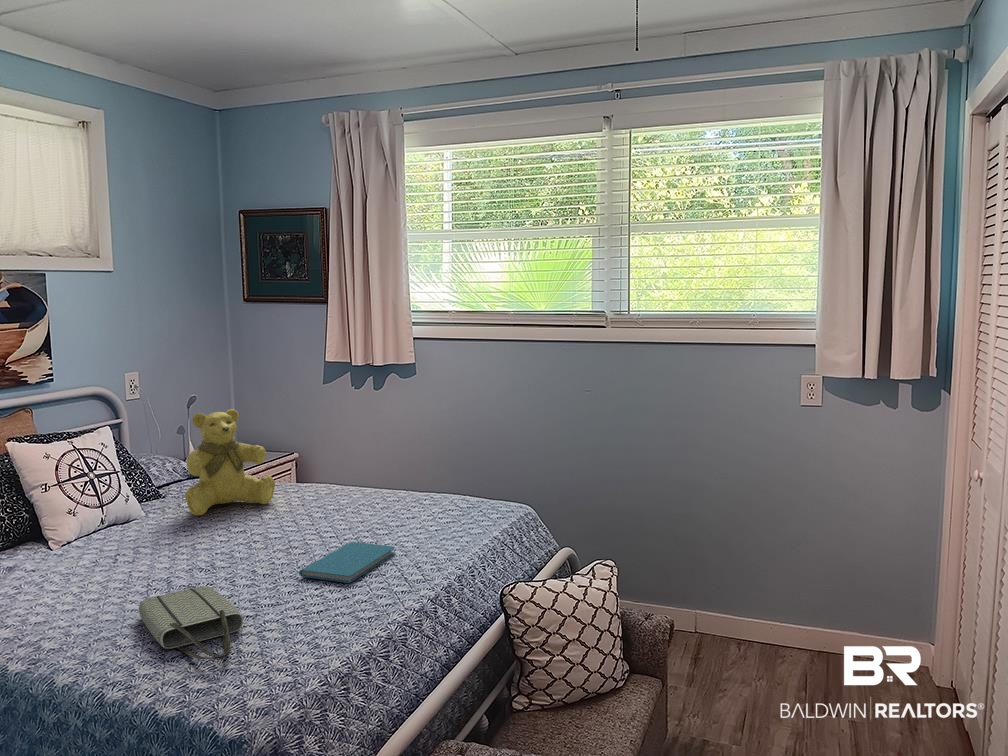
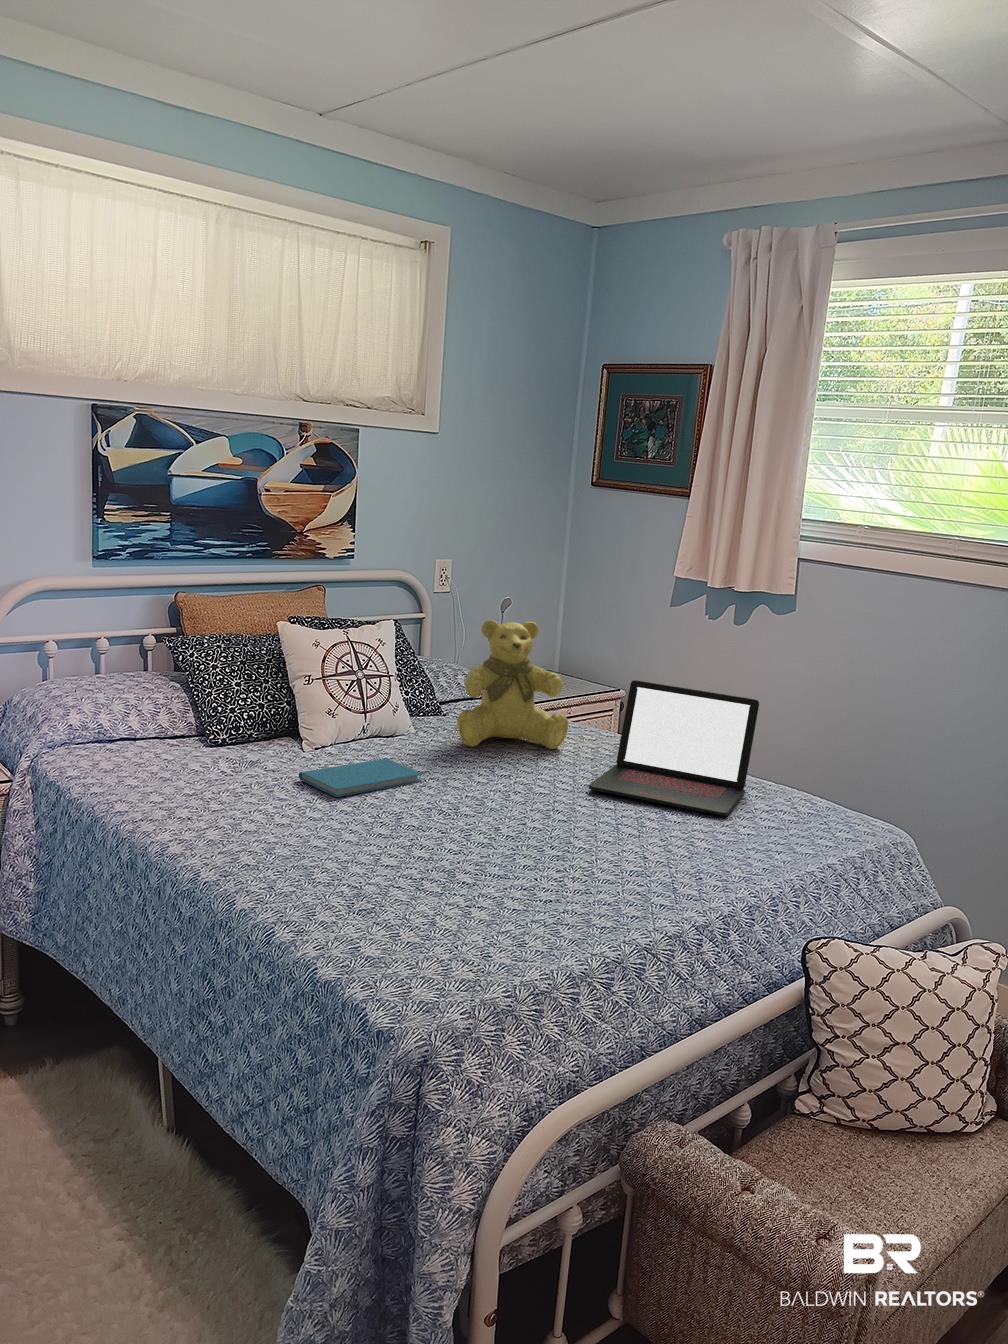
laptop: none [308,437,418,526] -> present [589,680,759,816]
book: present [299,542,395,583] -> present [299,758,422,797]
tote bag: present [139,586,243,659] -> none [347,833,452,927]

